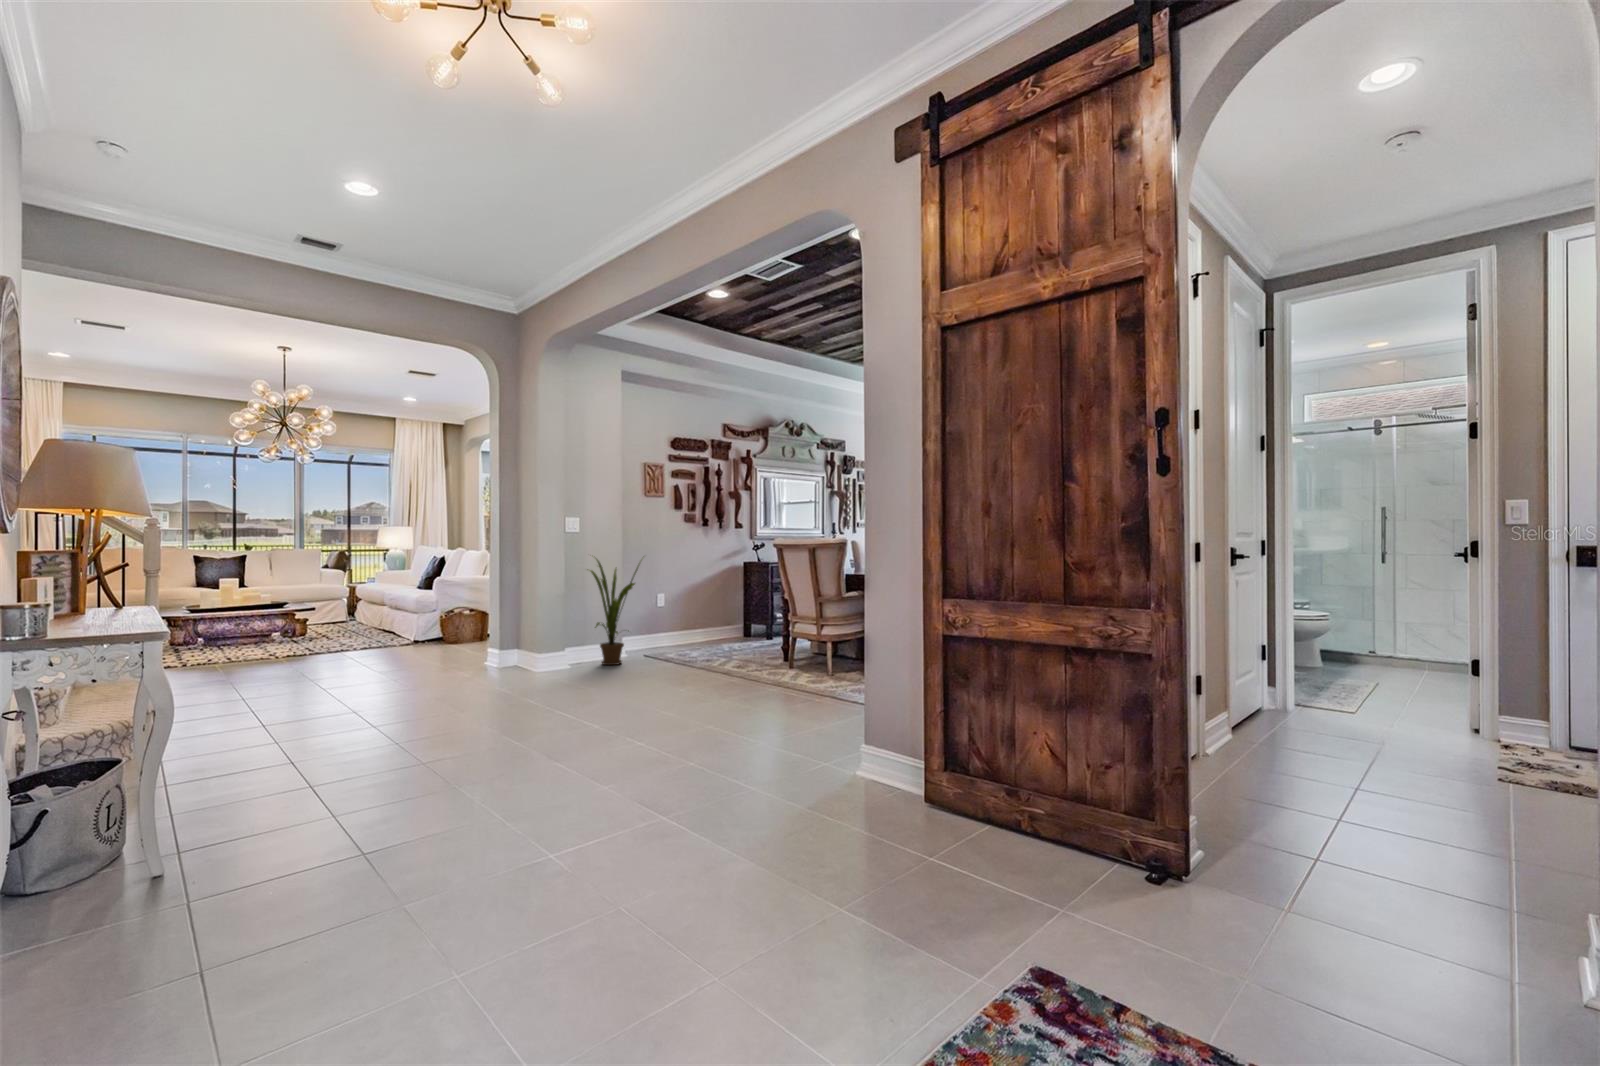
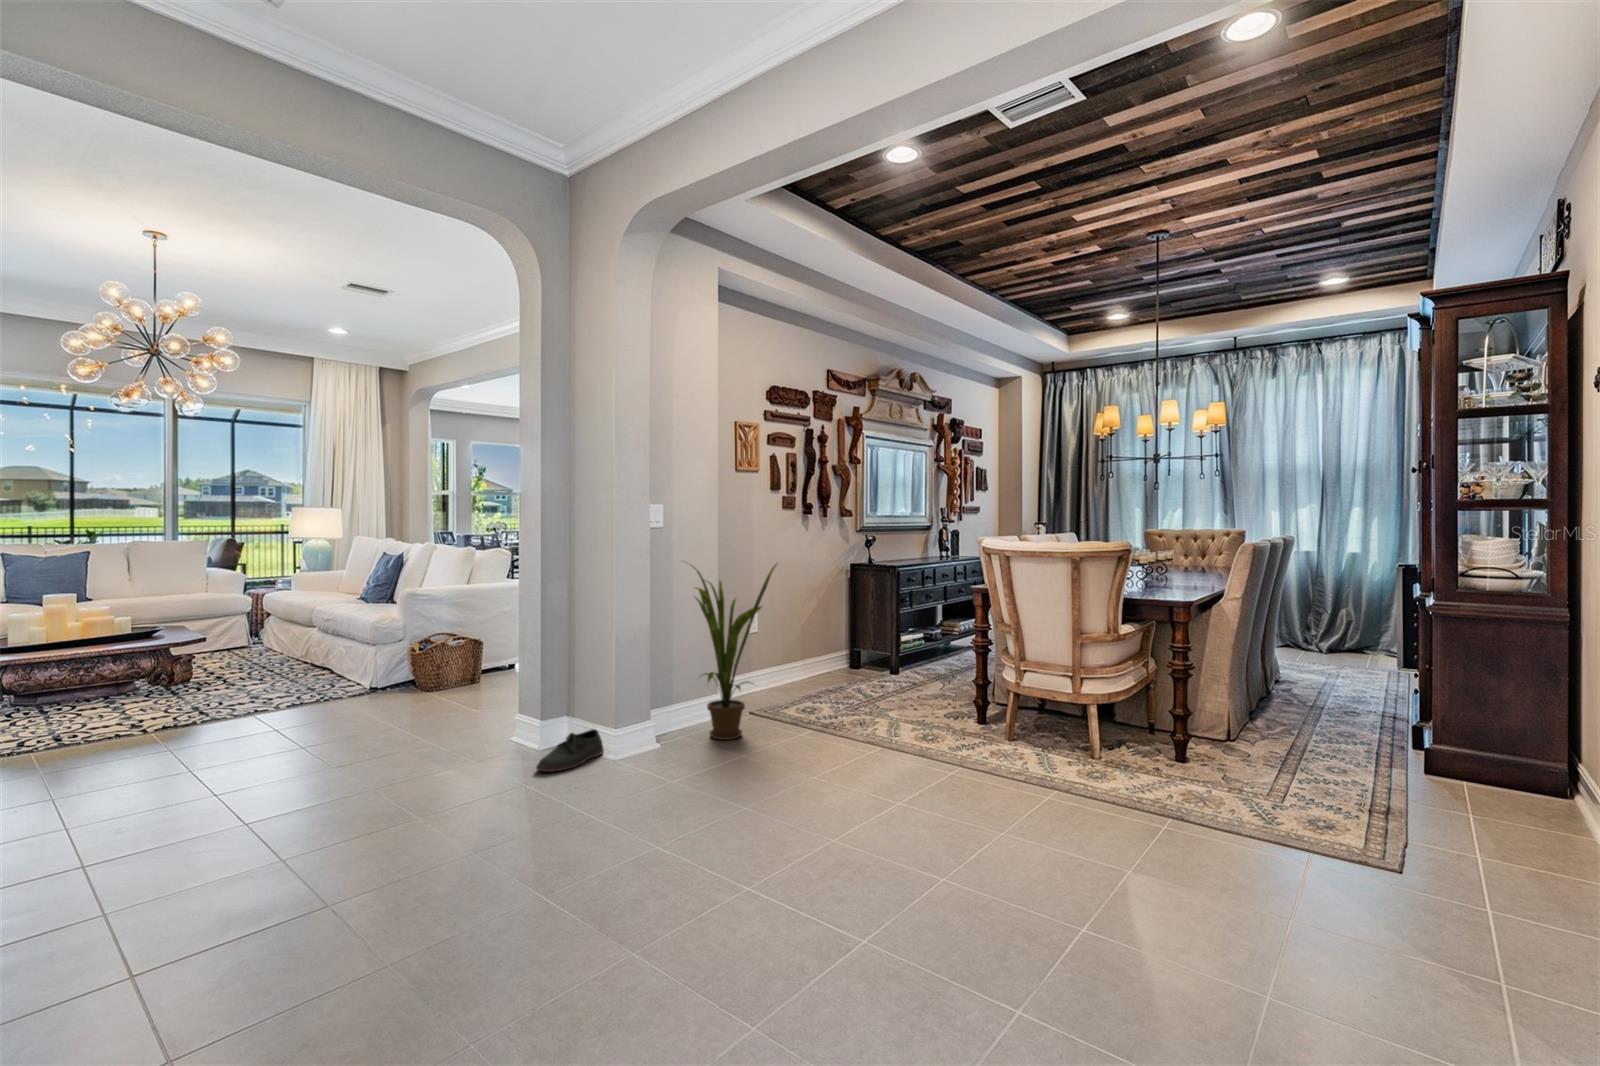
shoe: none [485,655,531,675] -> present [536,729,604,772]

